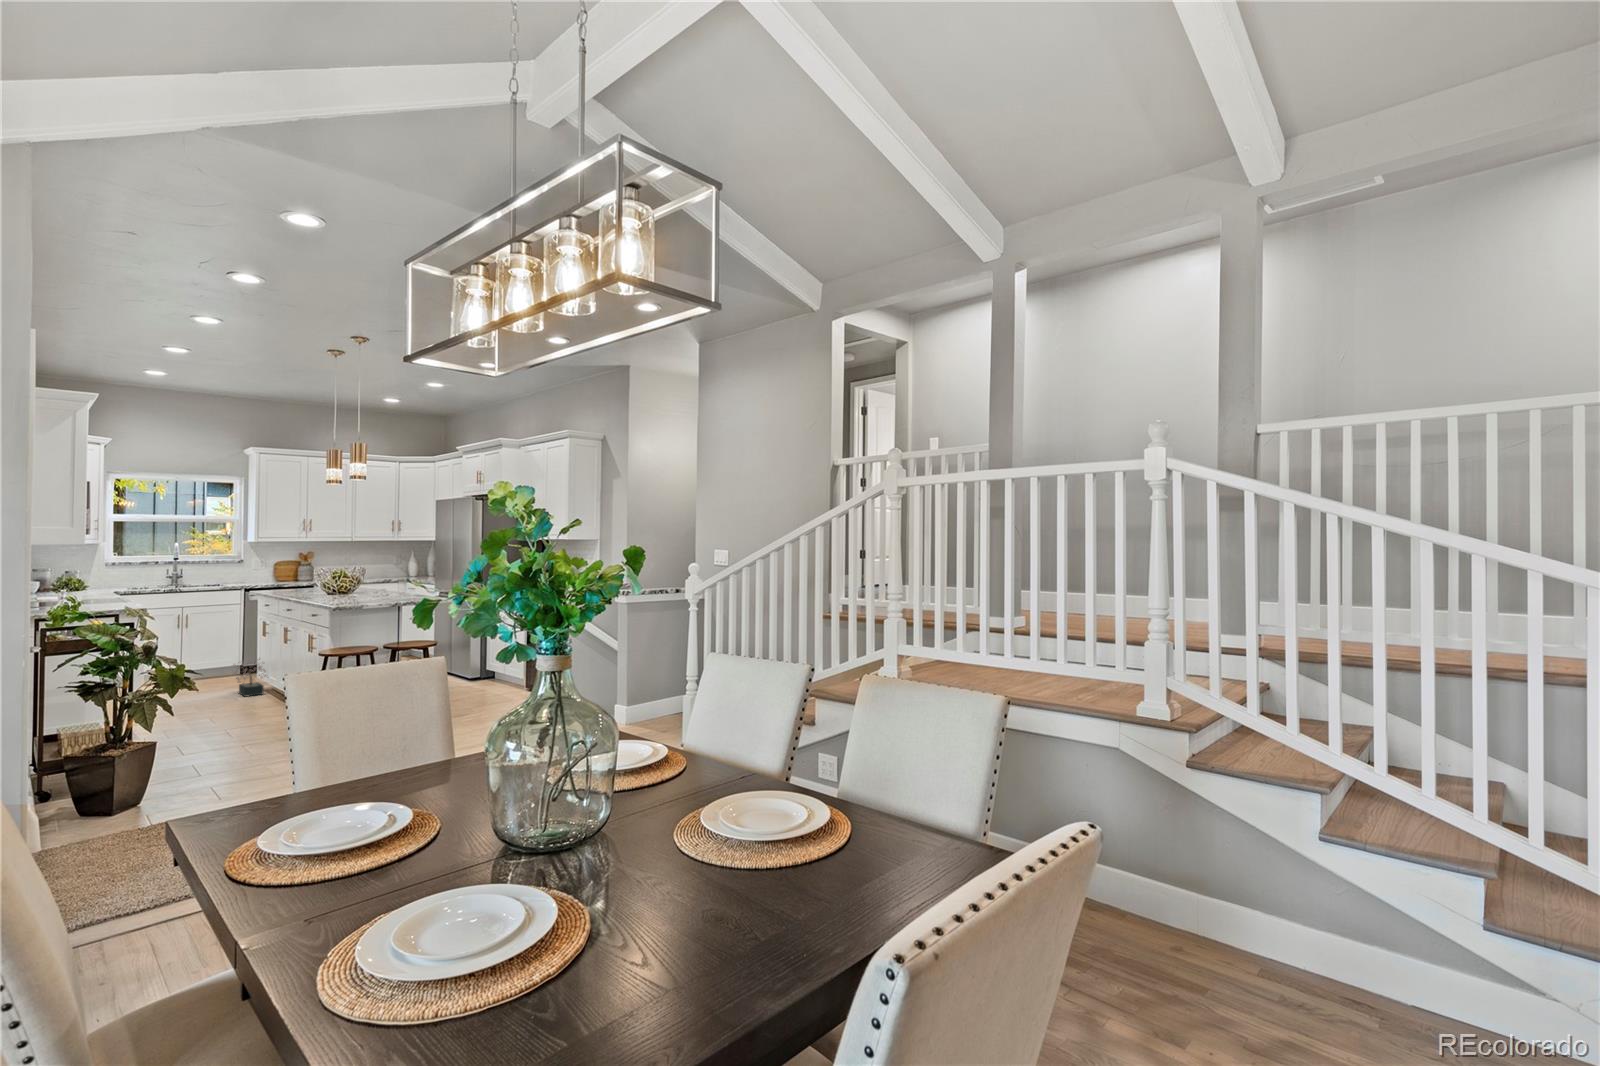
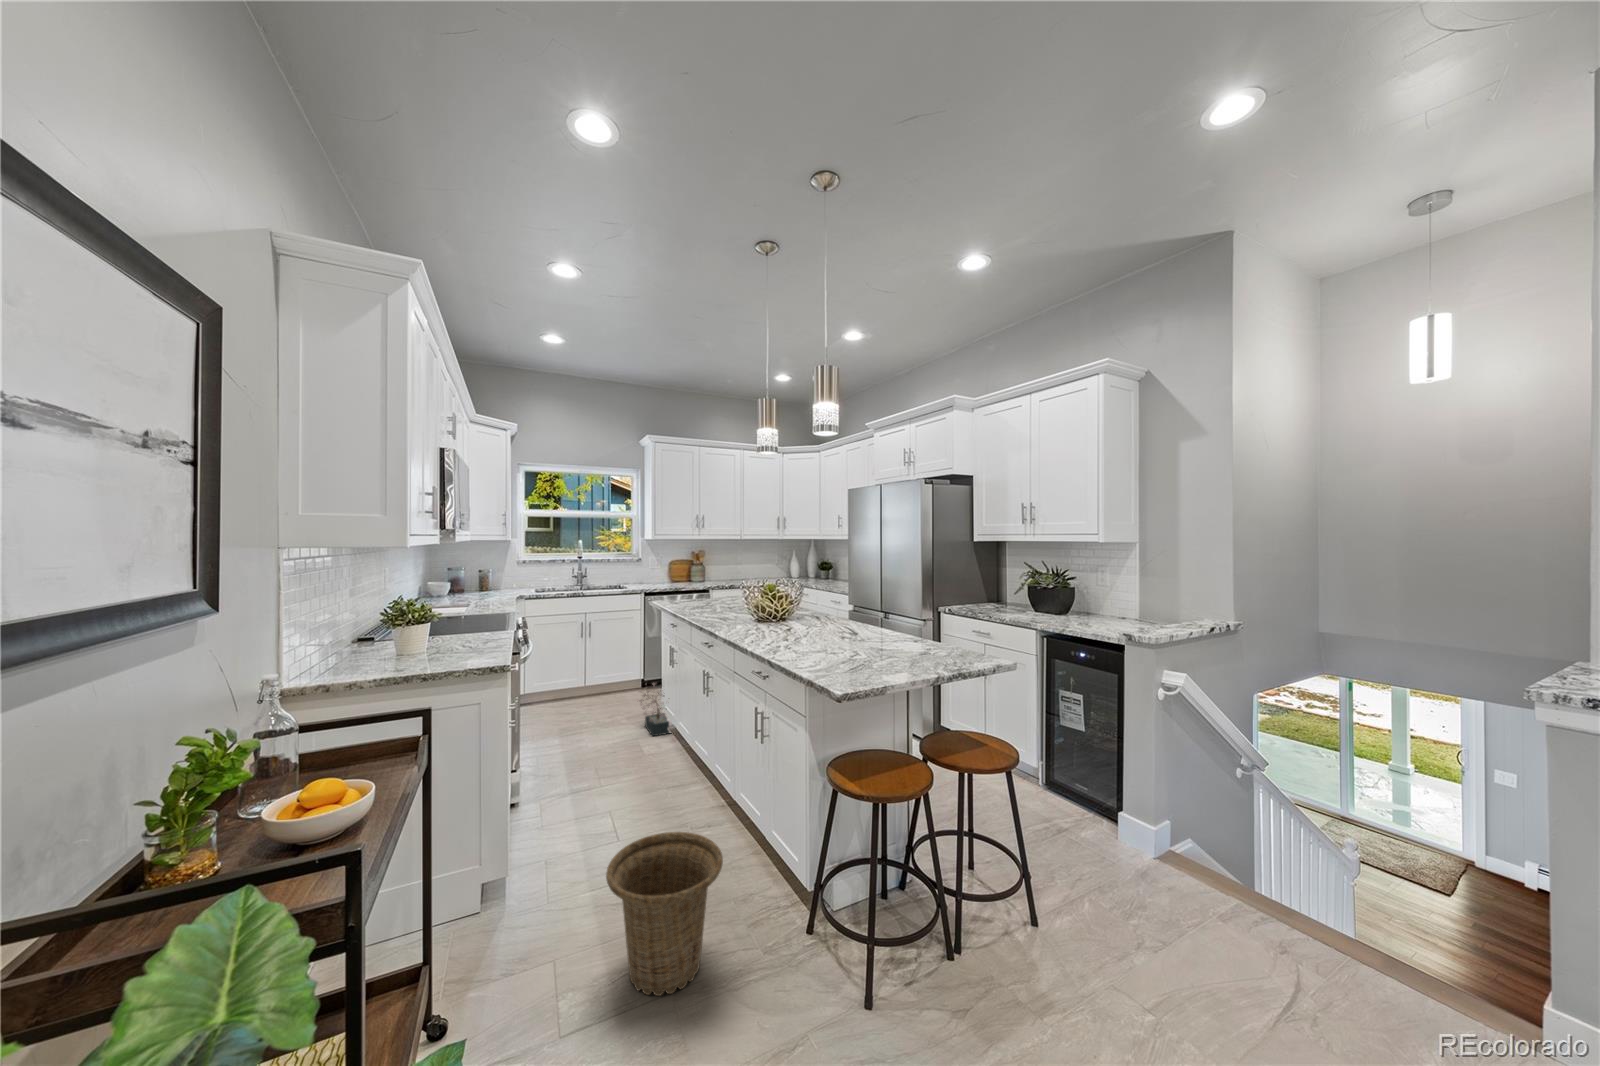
basket: none [192,695,263,760] -> present [606,832,723,996]

